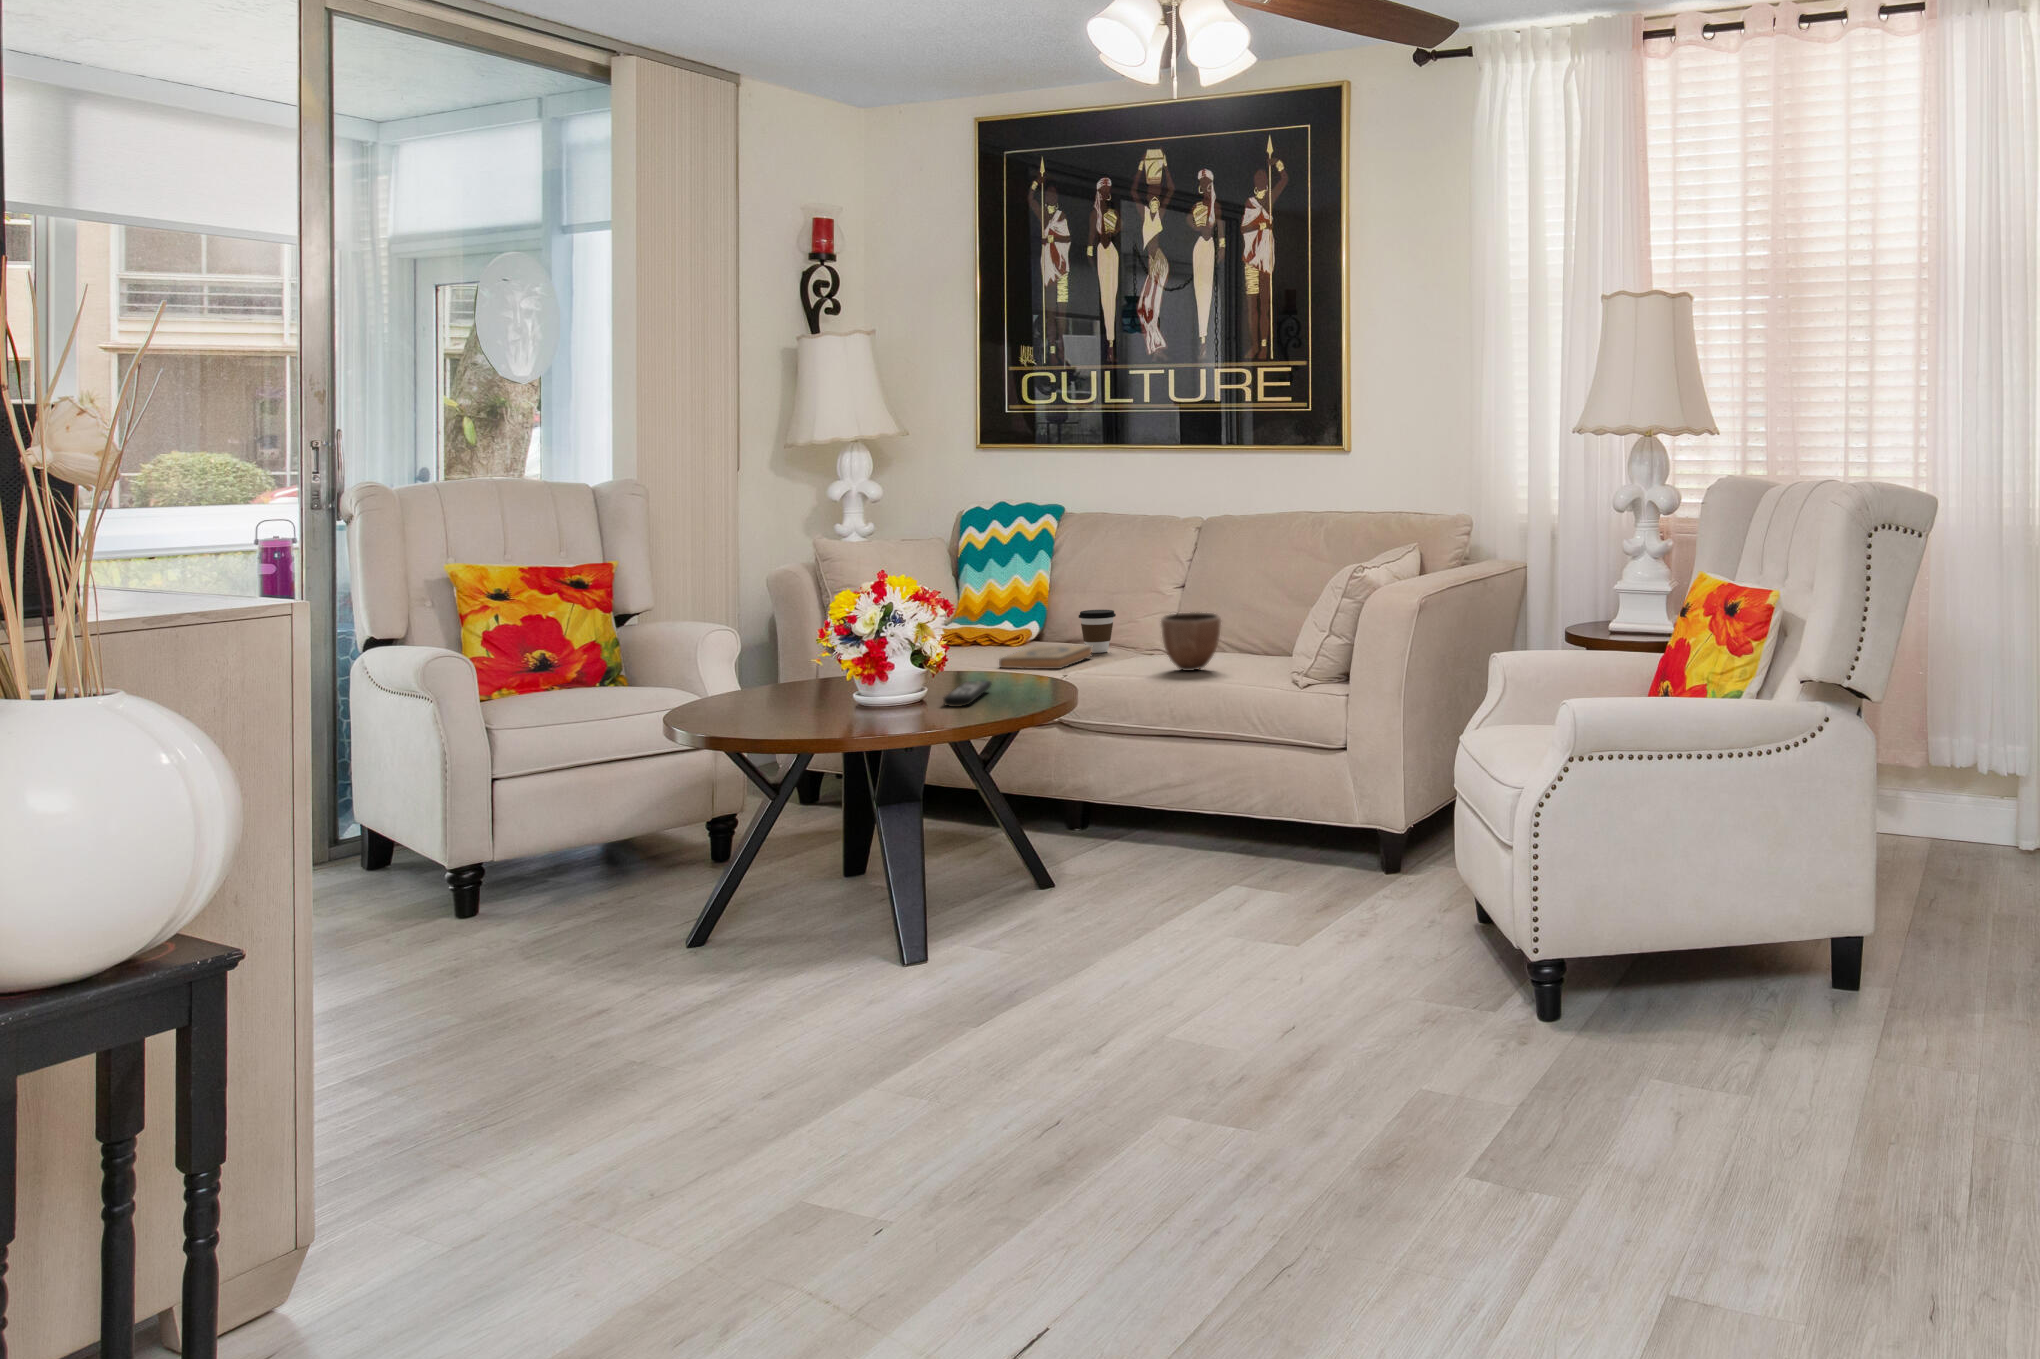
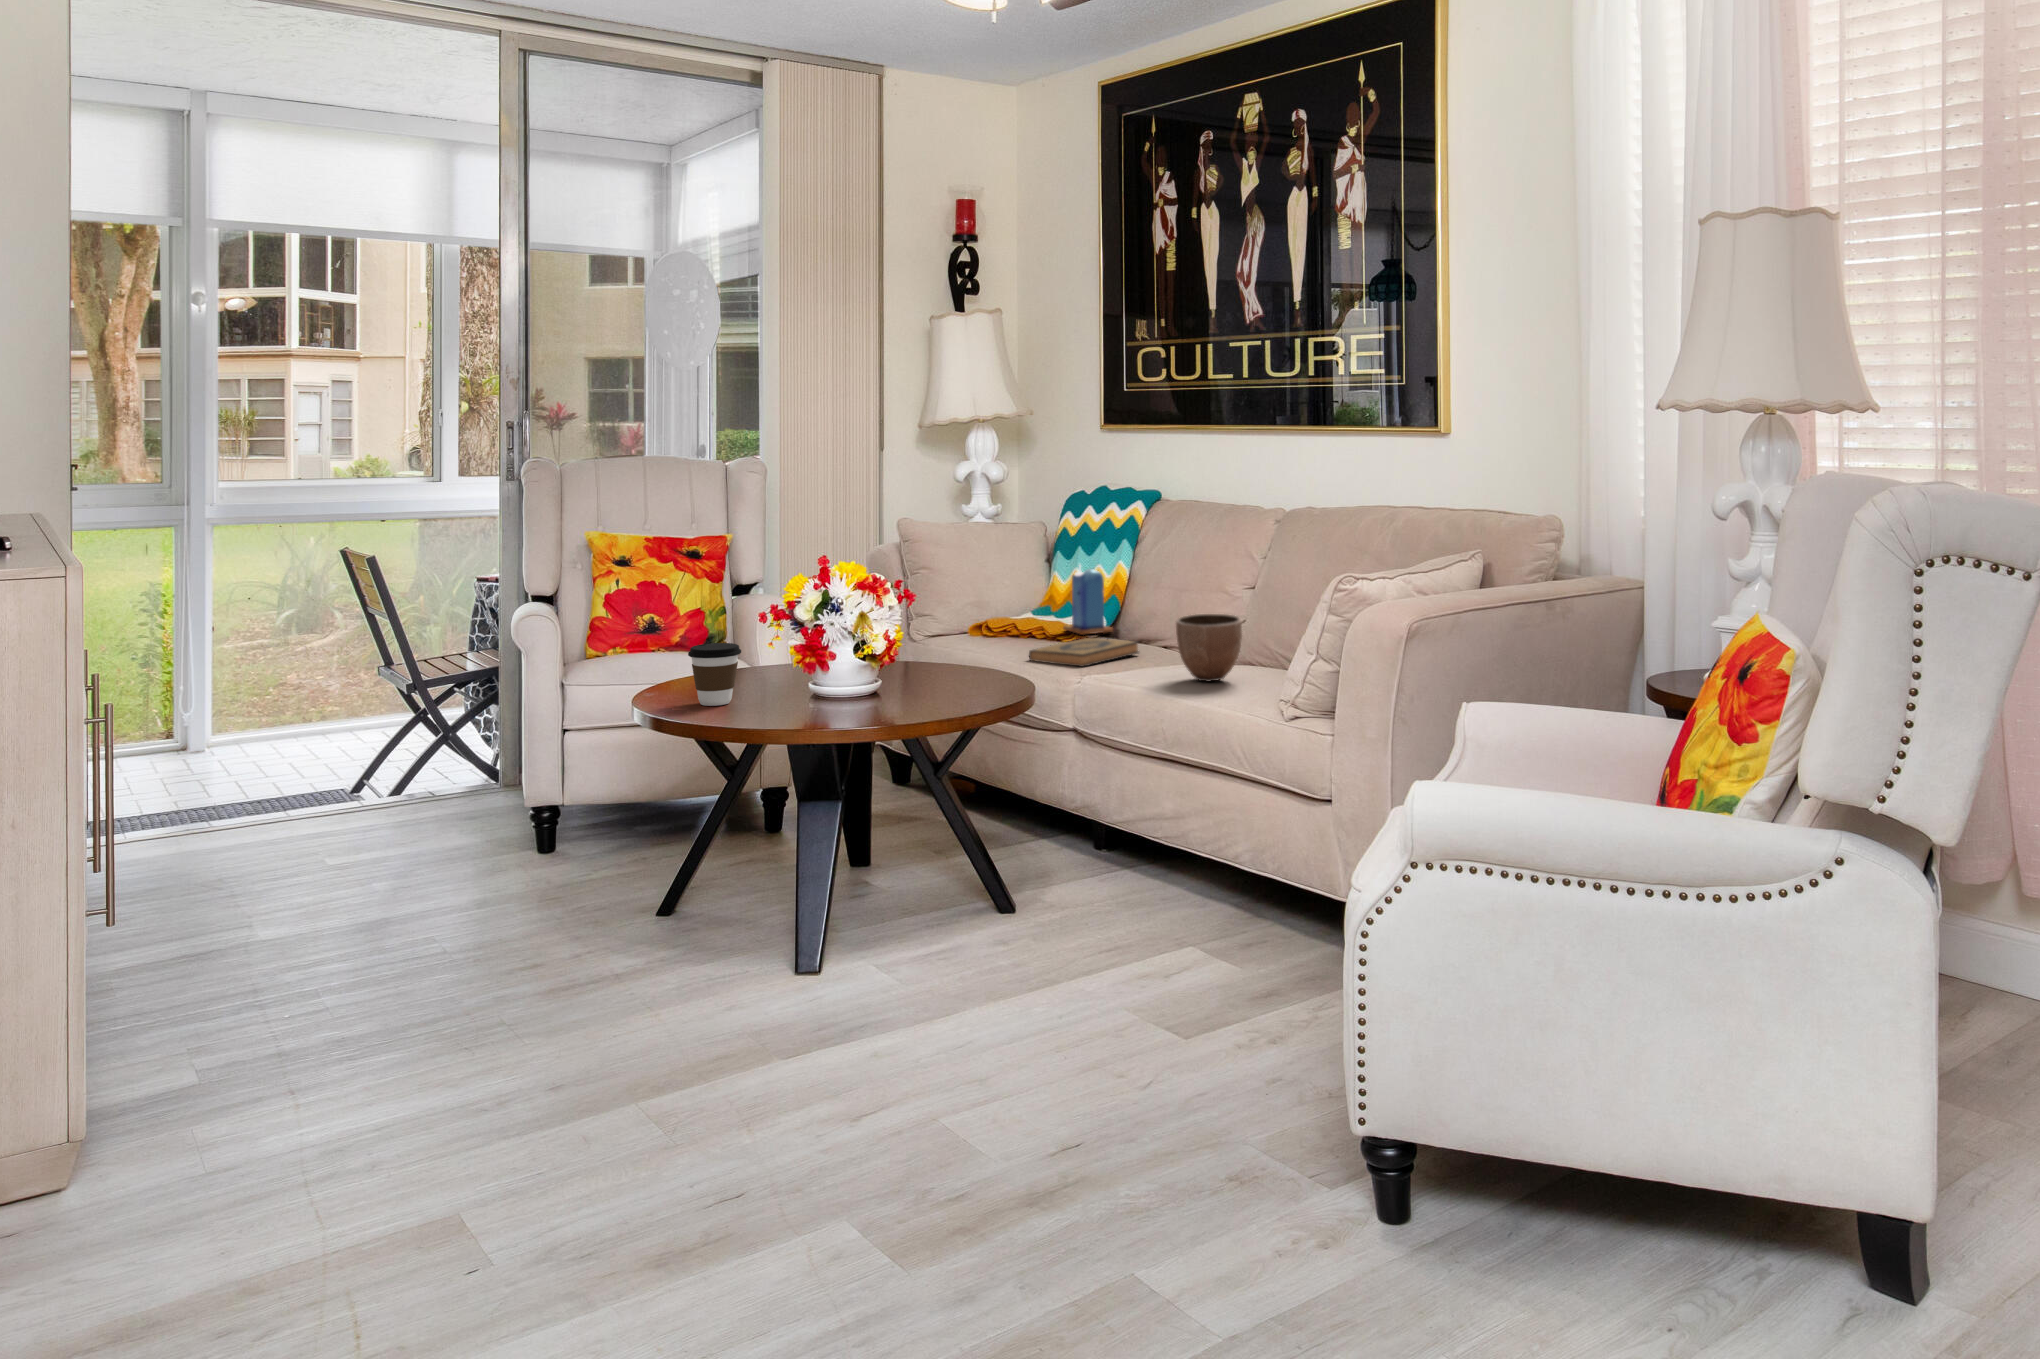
candle: none [980,581,1033,648] -> present [1063,566,1113,635]
coffee cup: present [1079,610,1116,653] -> present [688,643,741,706]
remote control: present [943,681,992,707] -> none [883,678,964,708]

